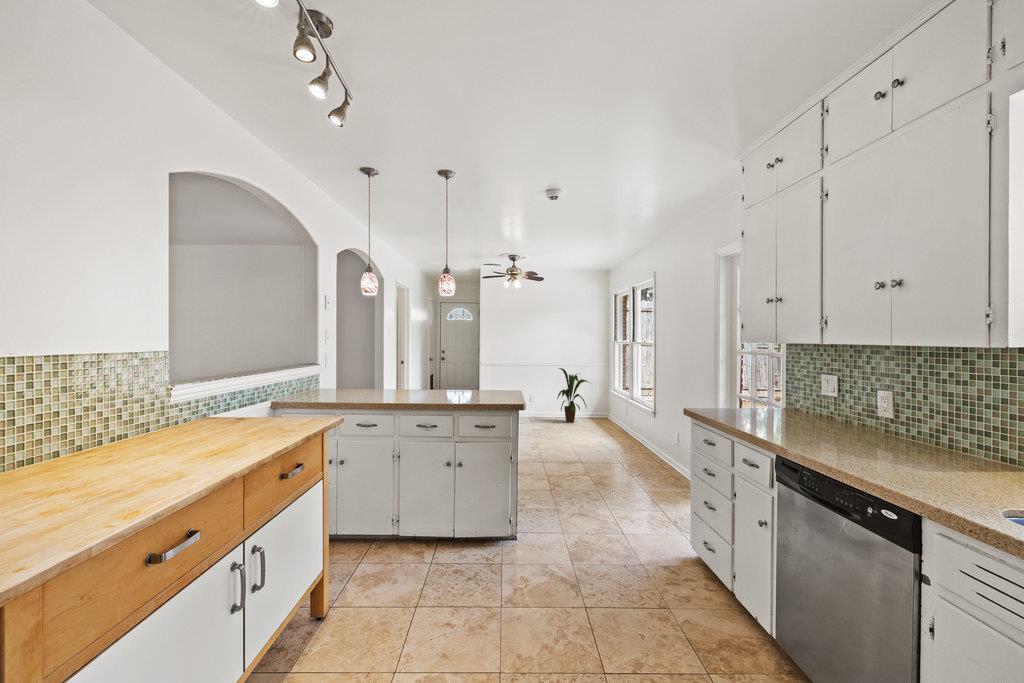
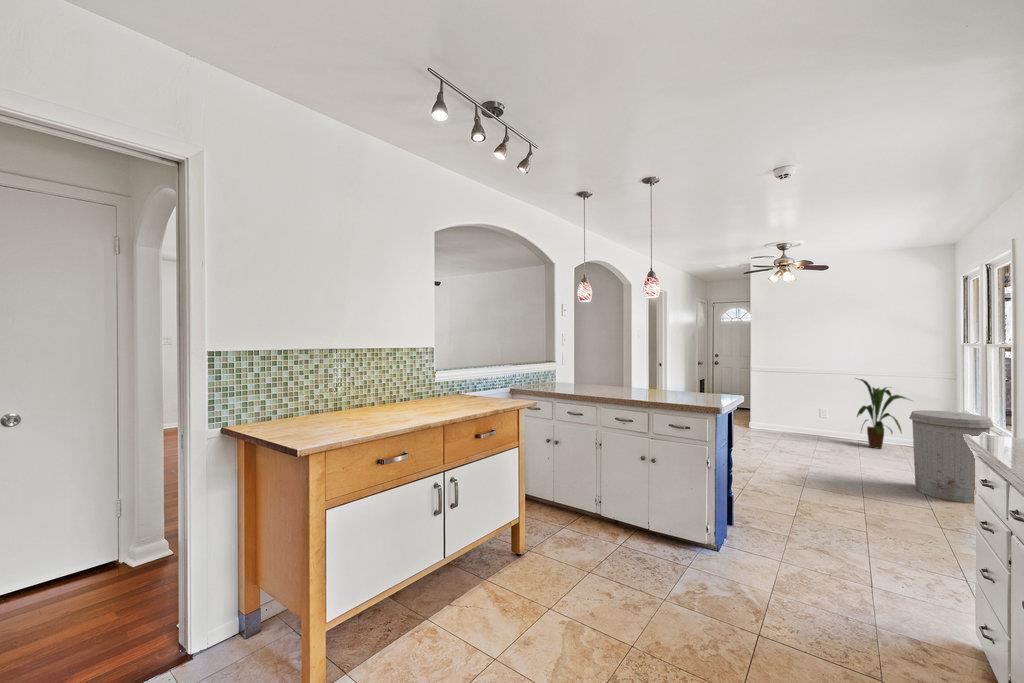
trash can: none [604,390,650,455] -> present [909,410,994,503]

